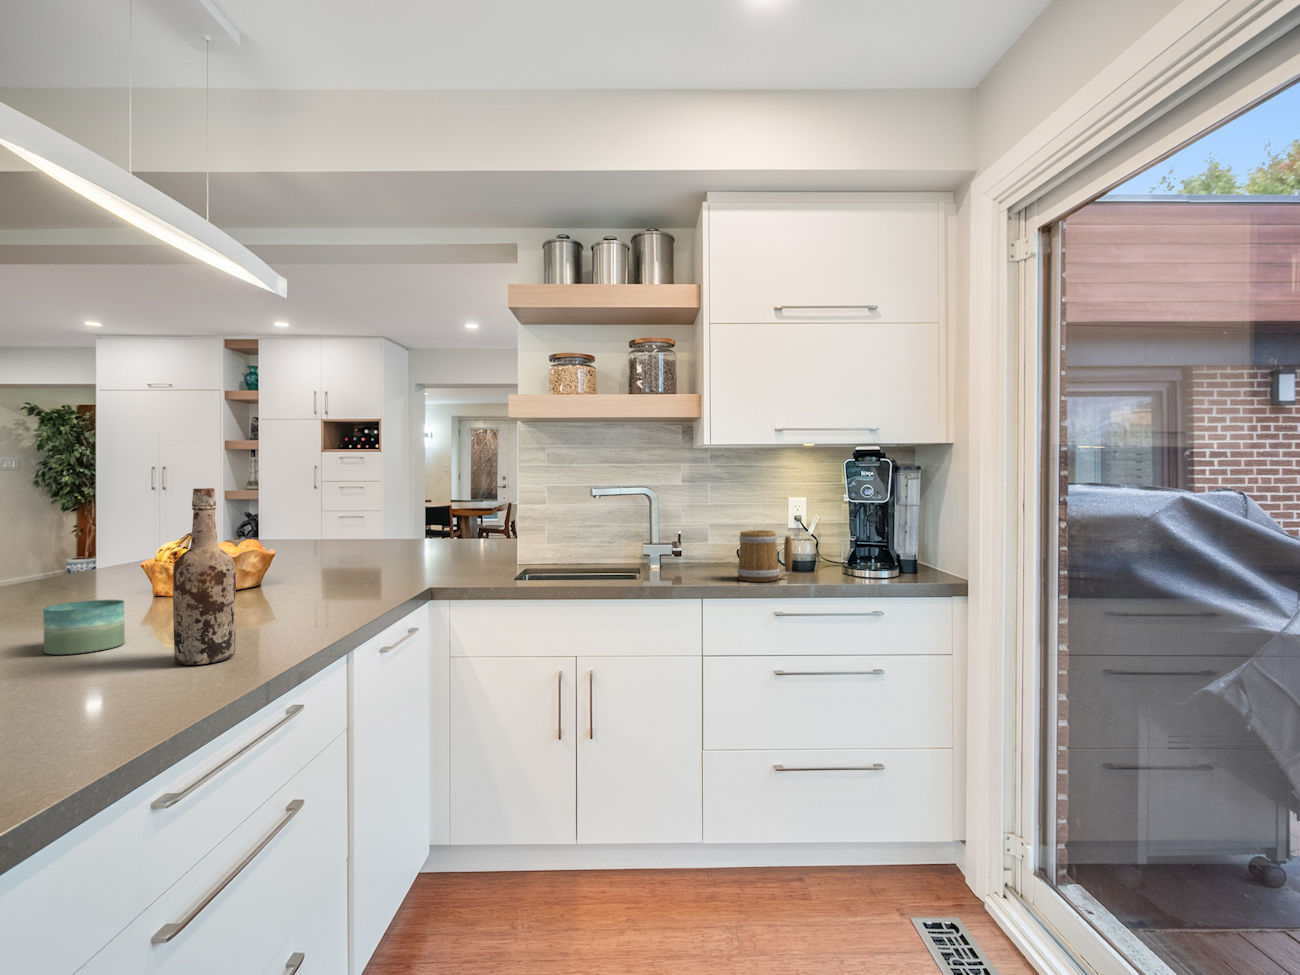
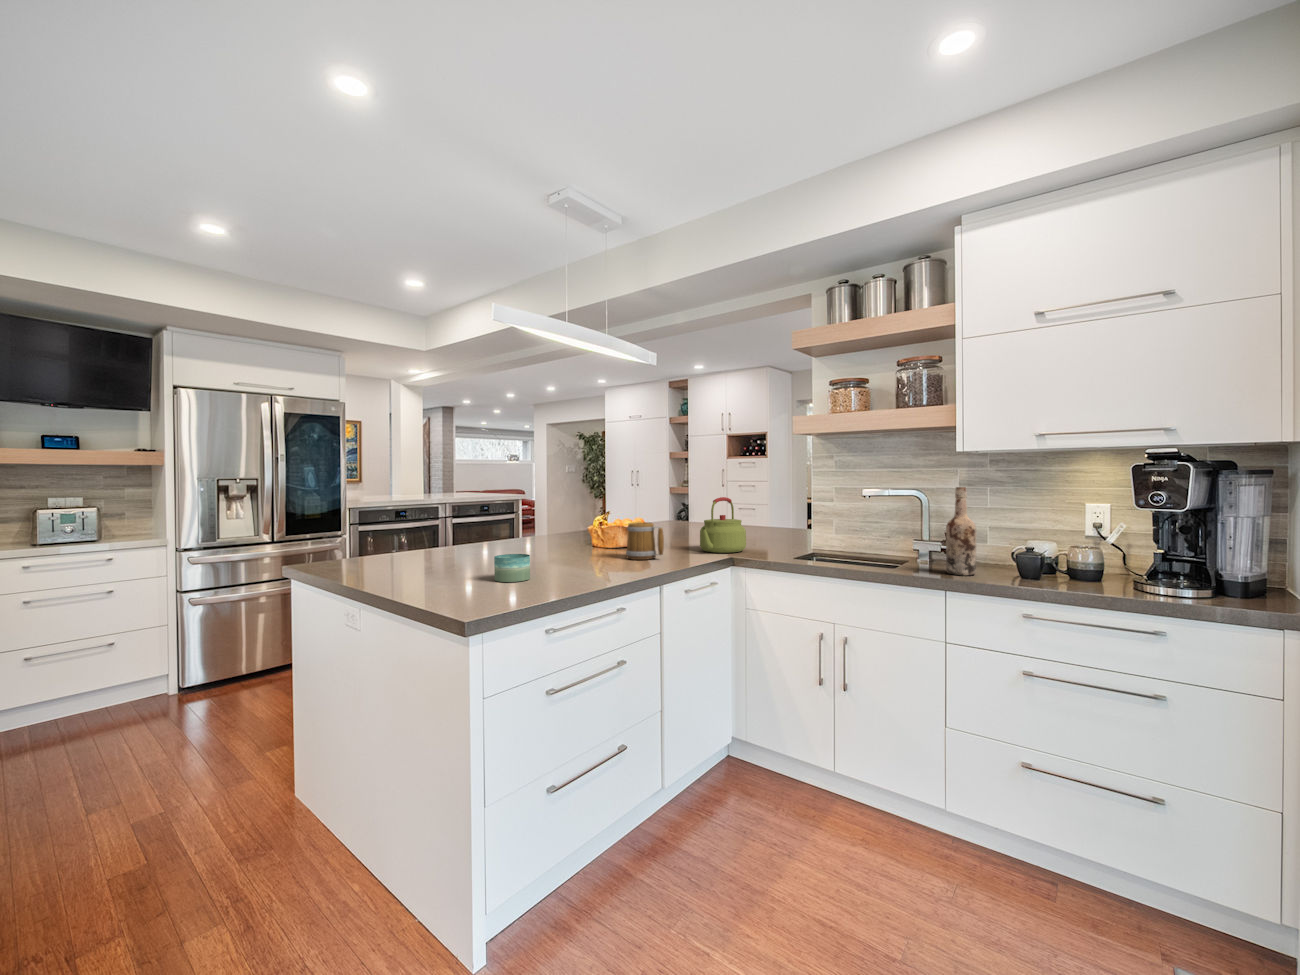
wine bottle: present [173,488,236,665] -> present [946,487,976,575]
kettle: none [370,498,437,575] -> present [700,497,746,553]
mug: present [737,530,792,582] -> present [626,522,664,560]

